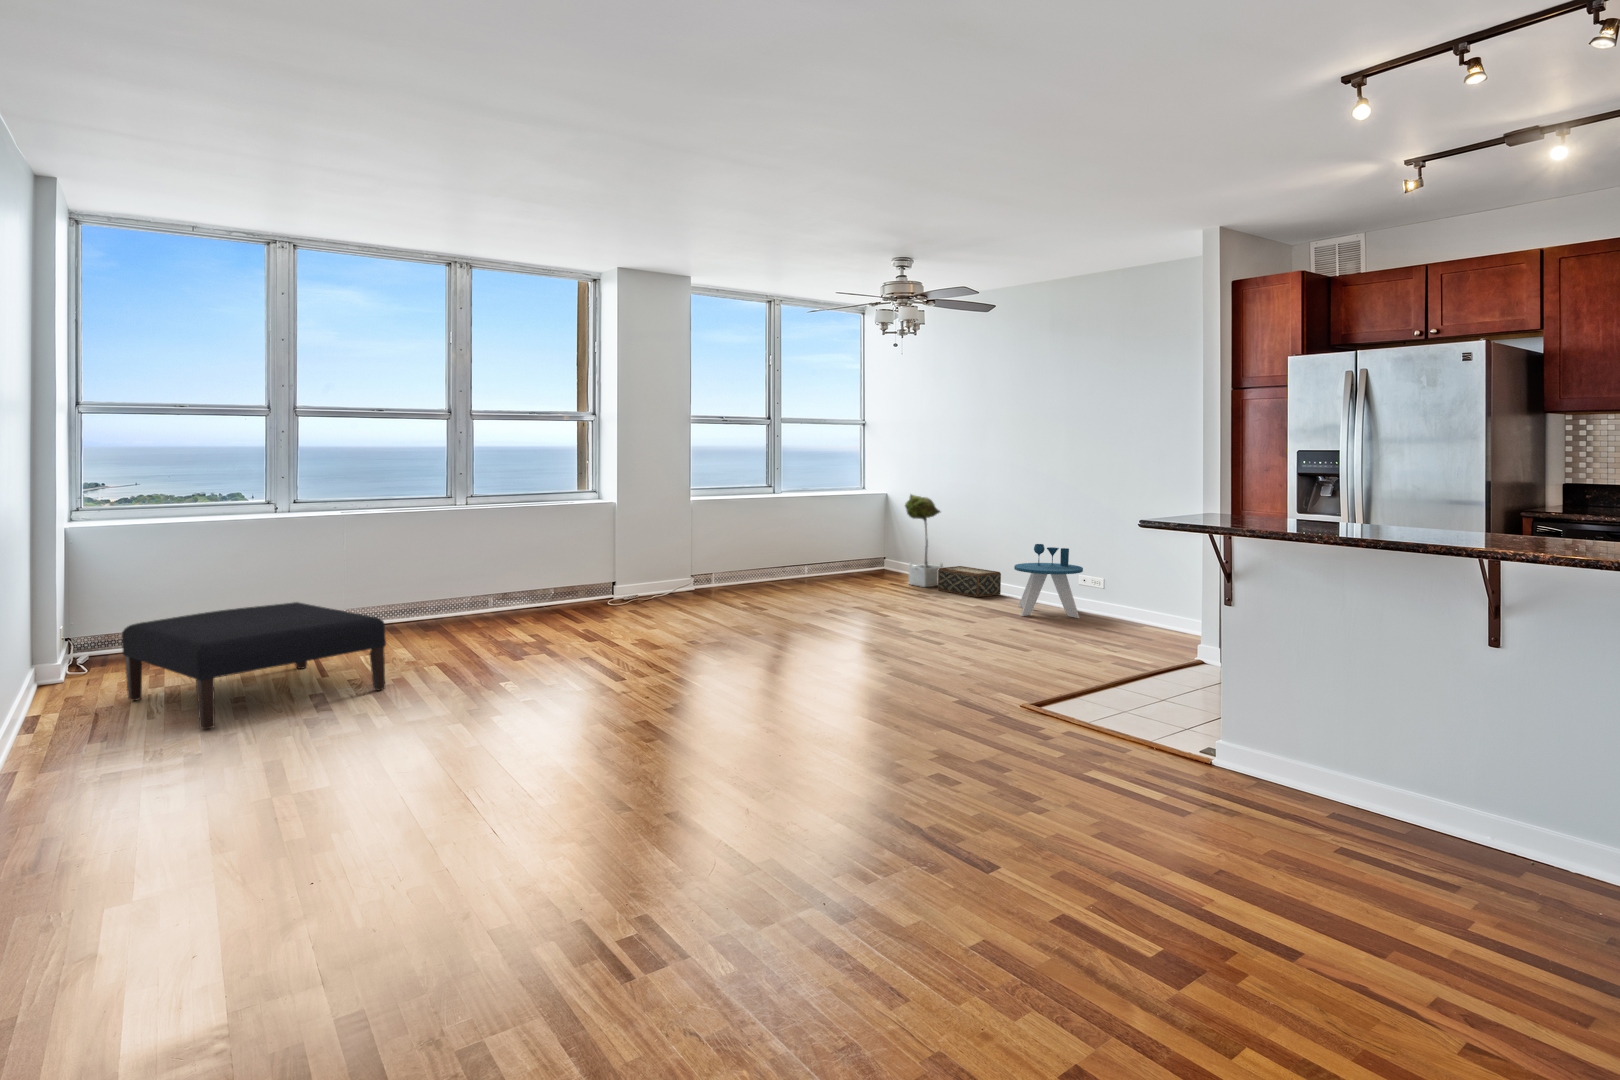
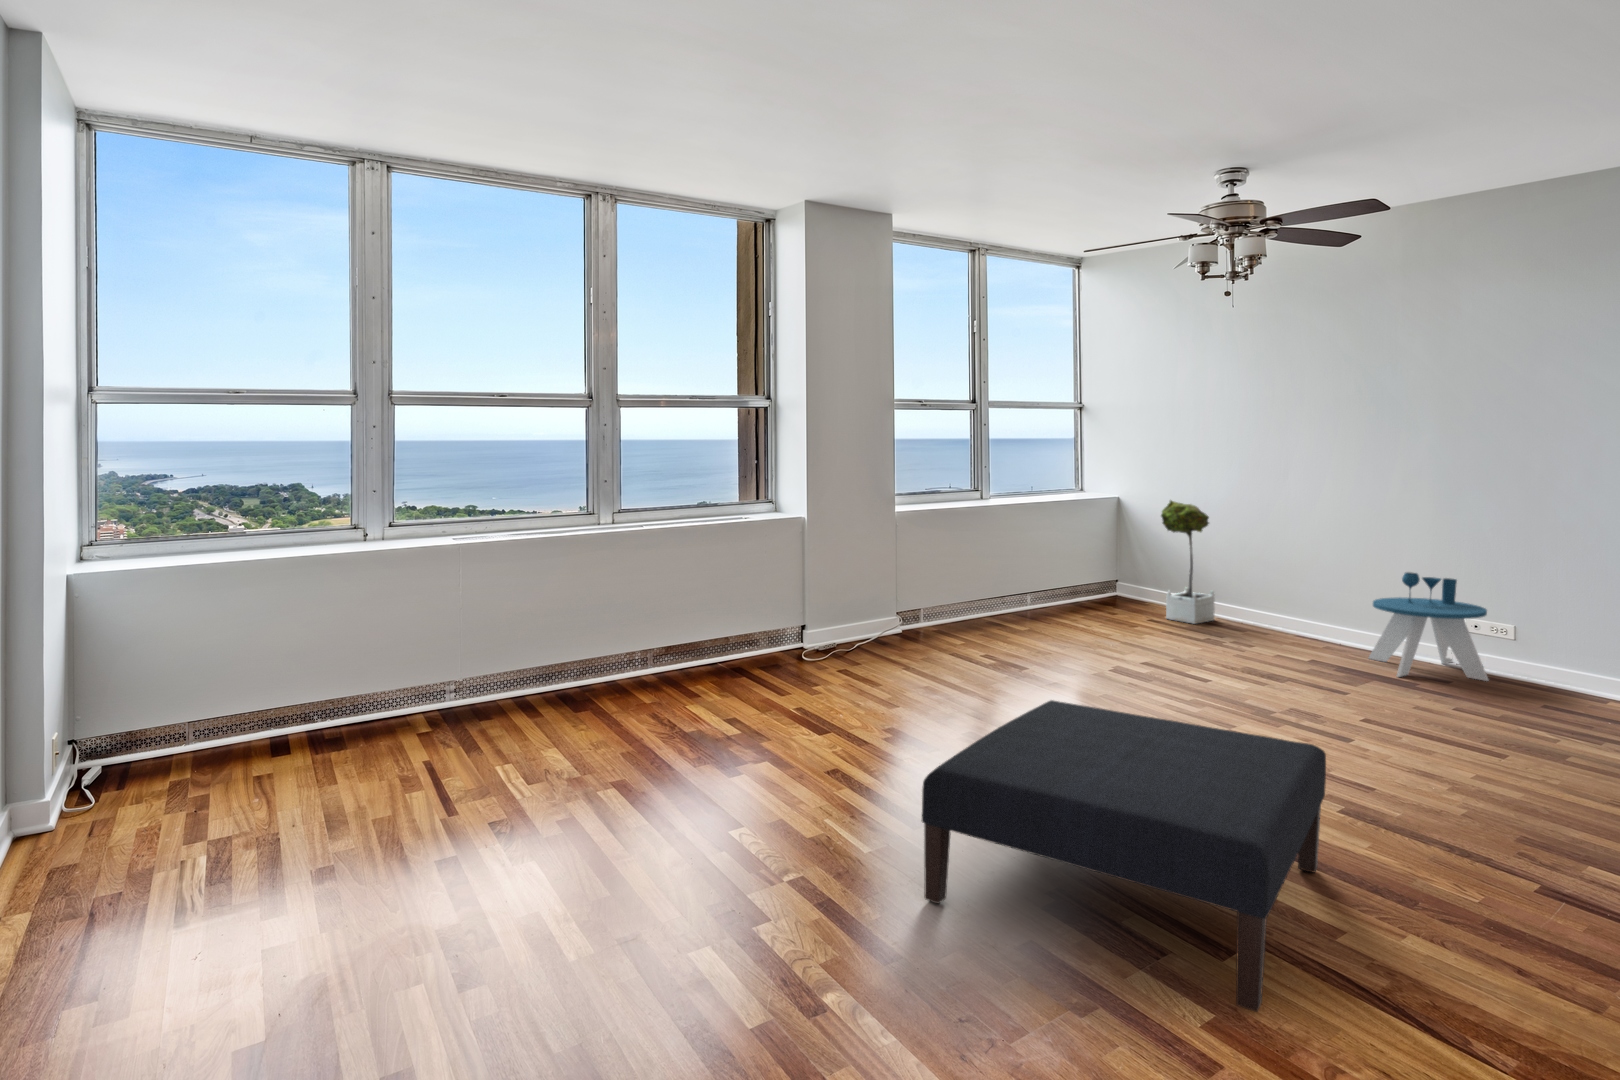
woven basket: present [938,566,1001,597] -> none [1218,596,1315,641]
ottoman: present [122,602,386,729] -> present [922,700,1326,1012]

